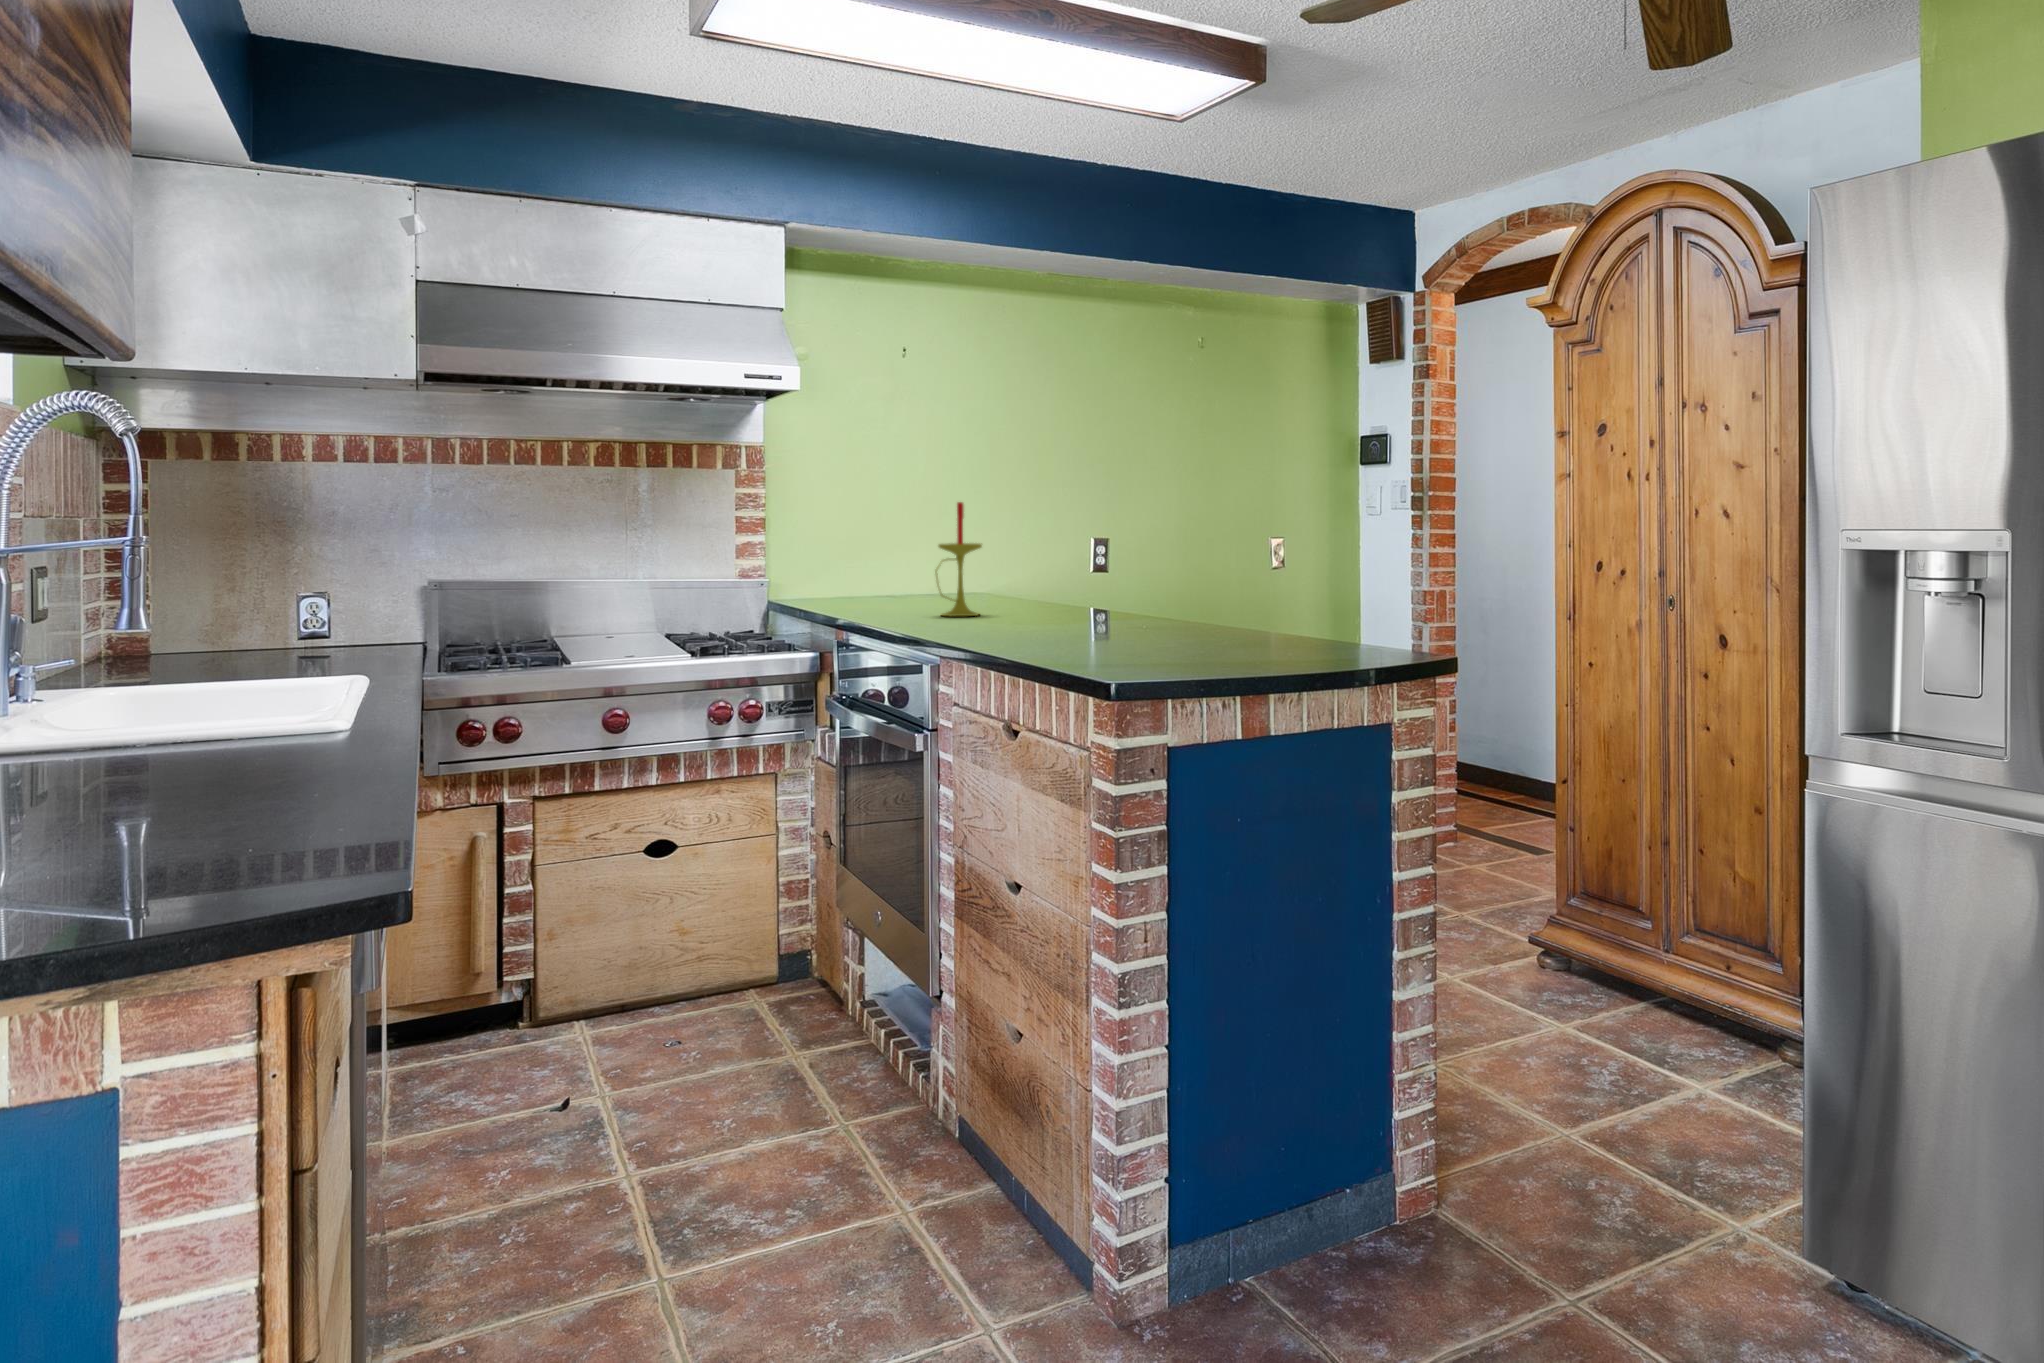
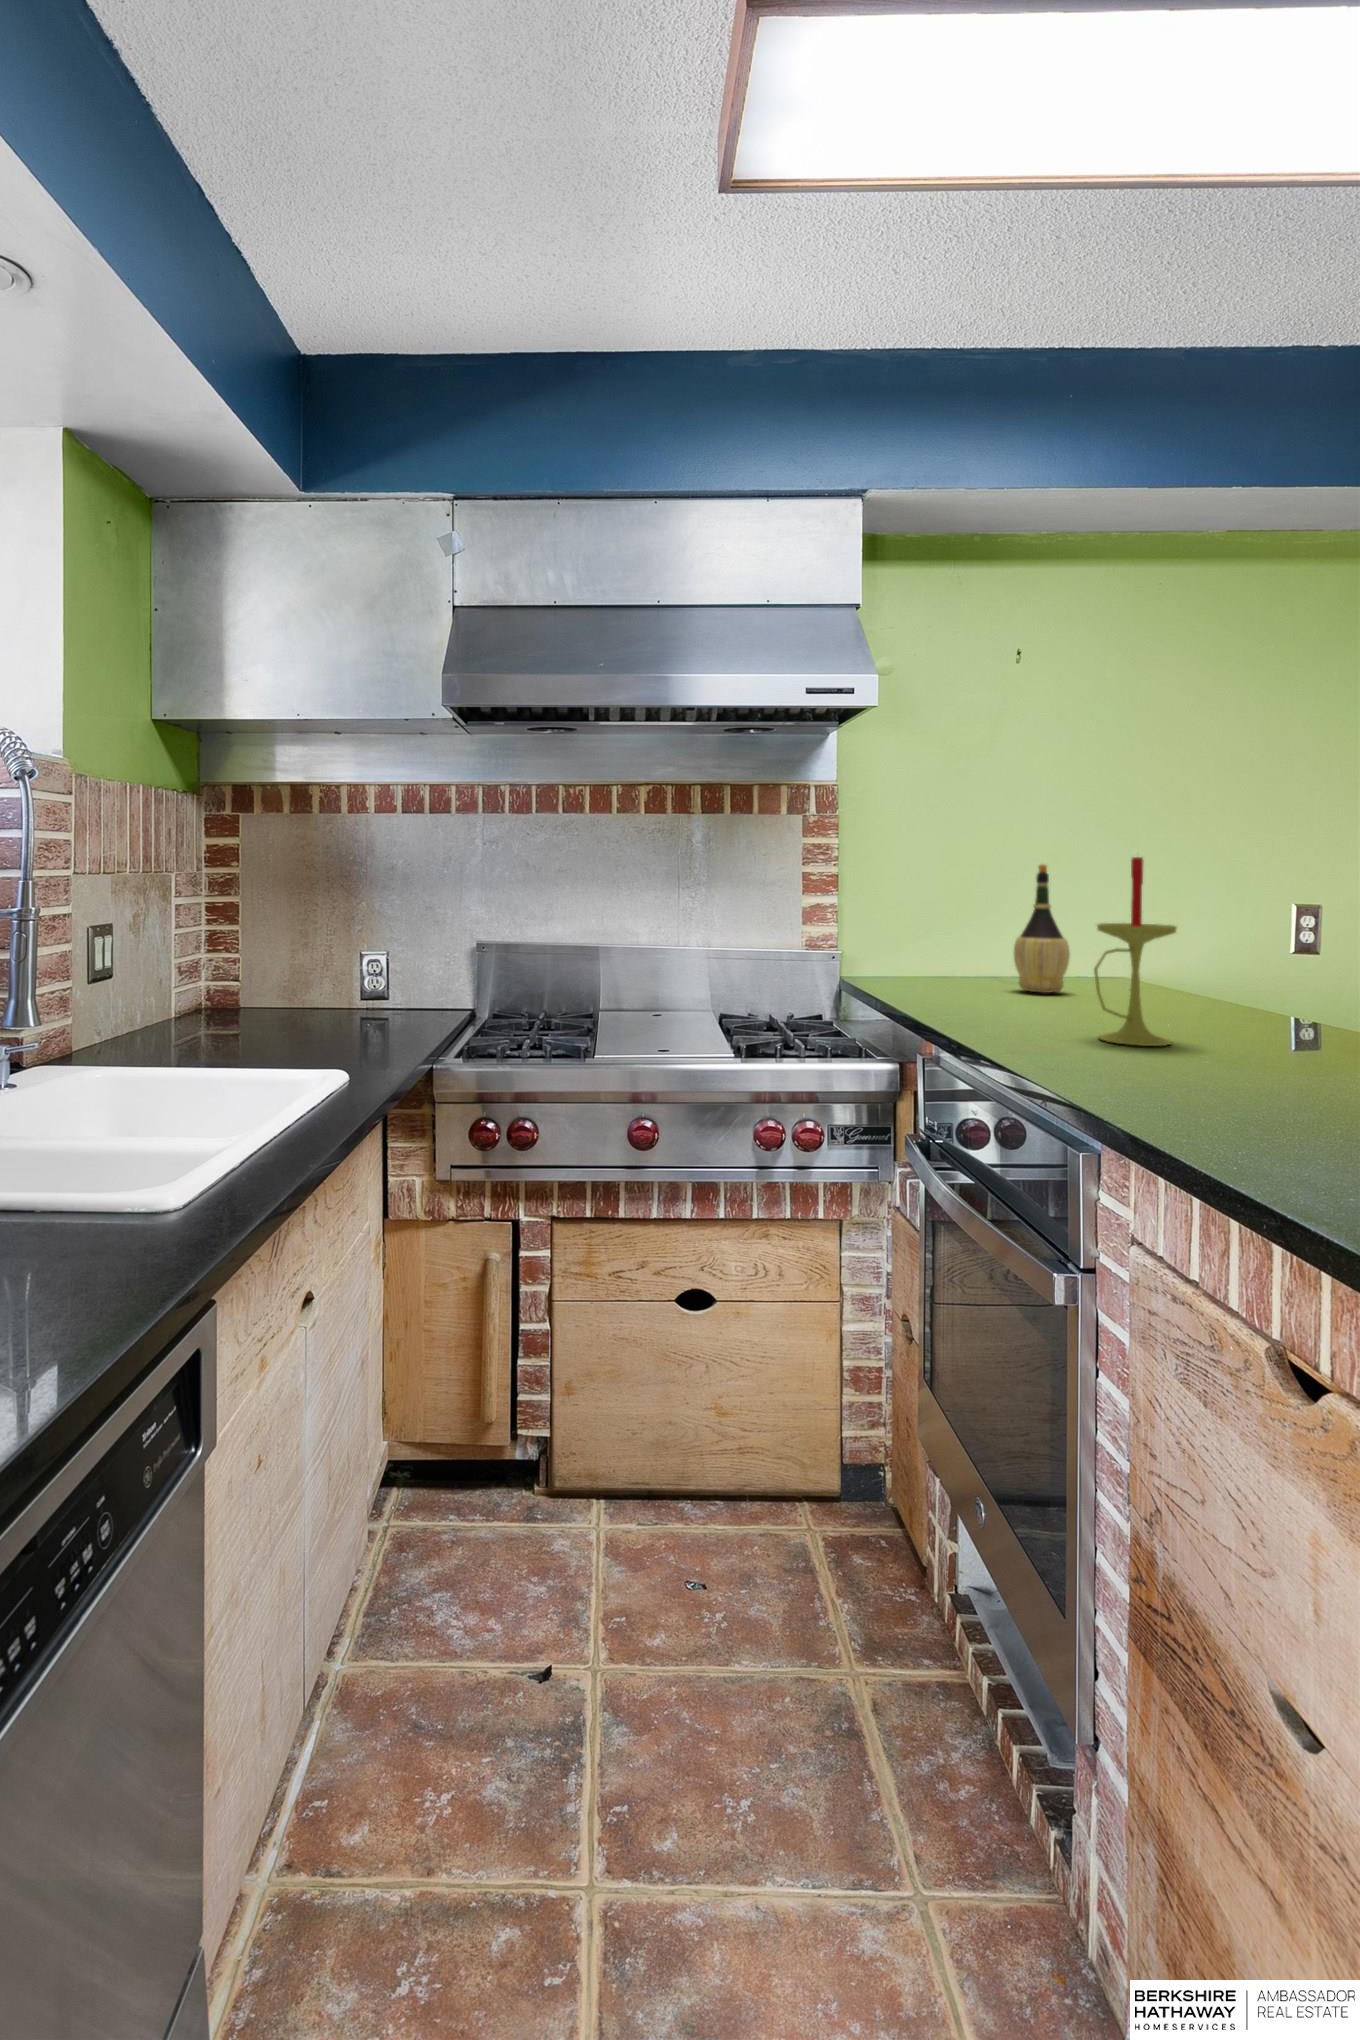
wine bottle: none [898,507,937,600] -> present [1014,864,1070,993]

